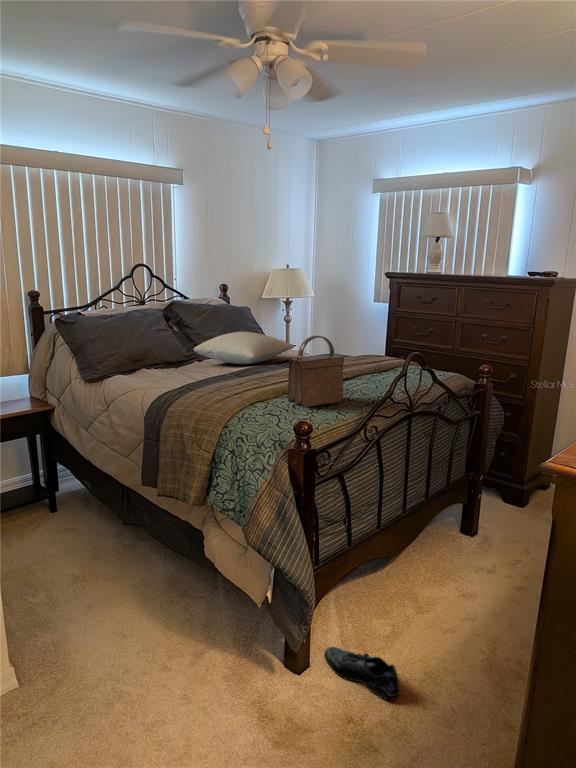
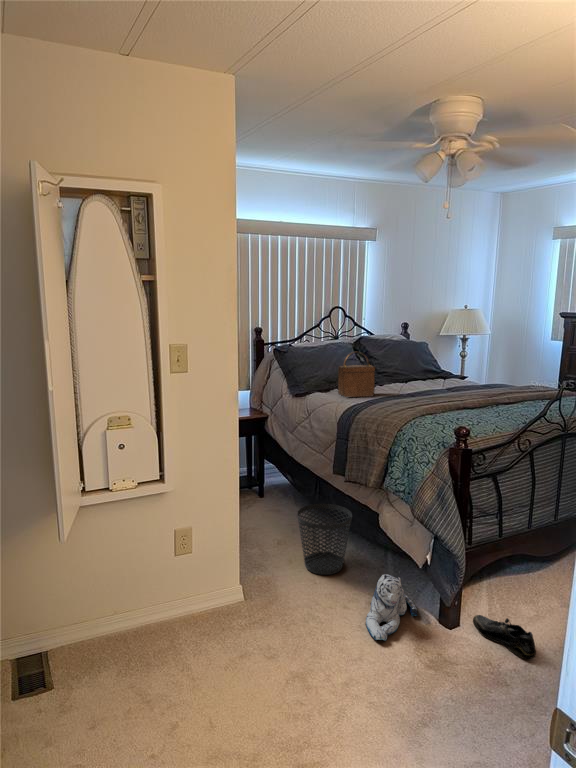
pillow: present [194,332,294,364] -> none [378,362,465,389]
handbag: present [288,336,344,408] -> present [338,352,376,397]
wastebasket: none [94,523,169,620] -> present [297,504,352,575]
plush toy: none [192,620,257,717] -> present [365,574,417,641]

